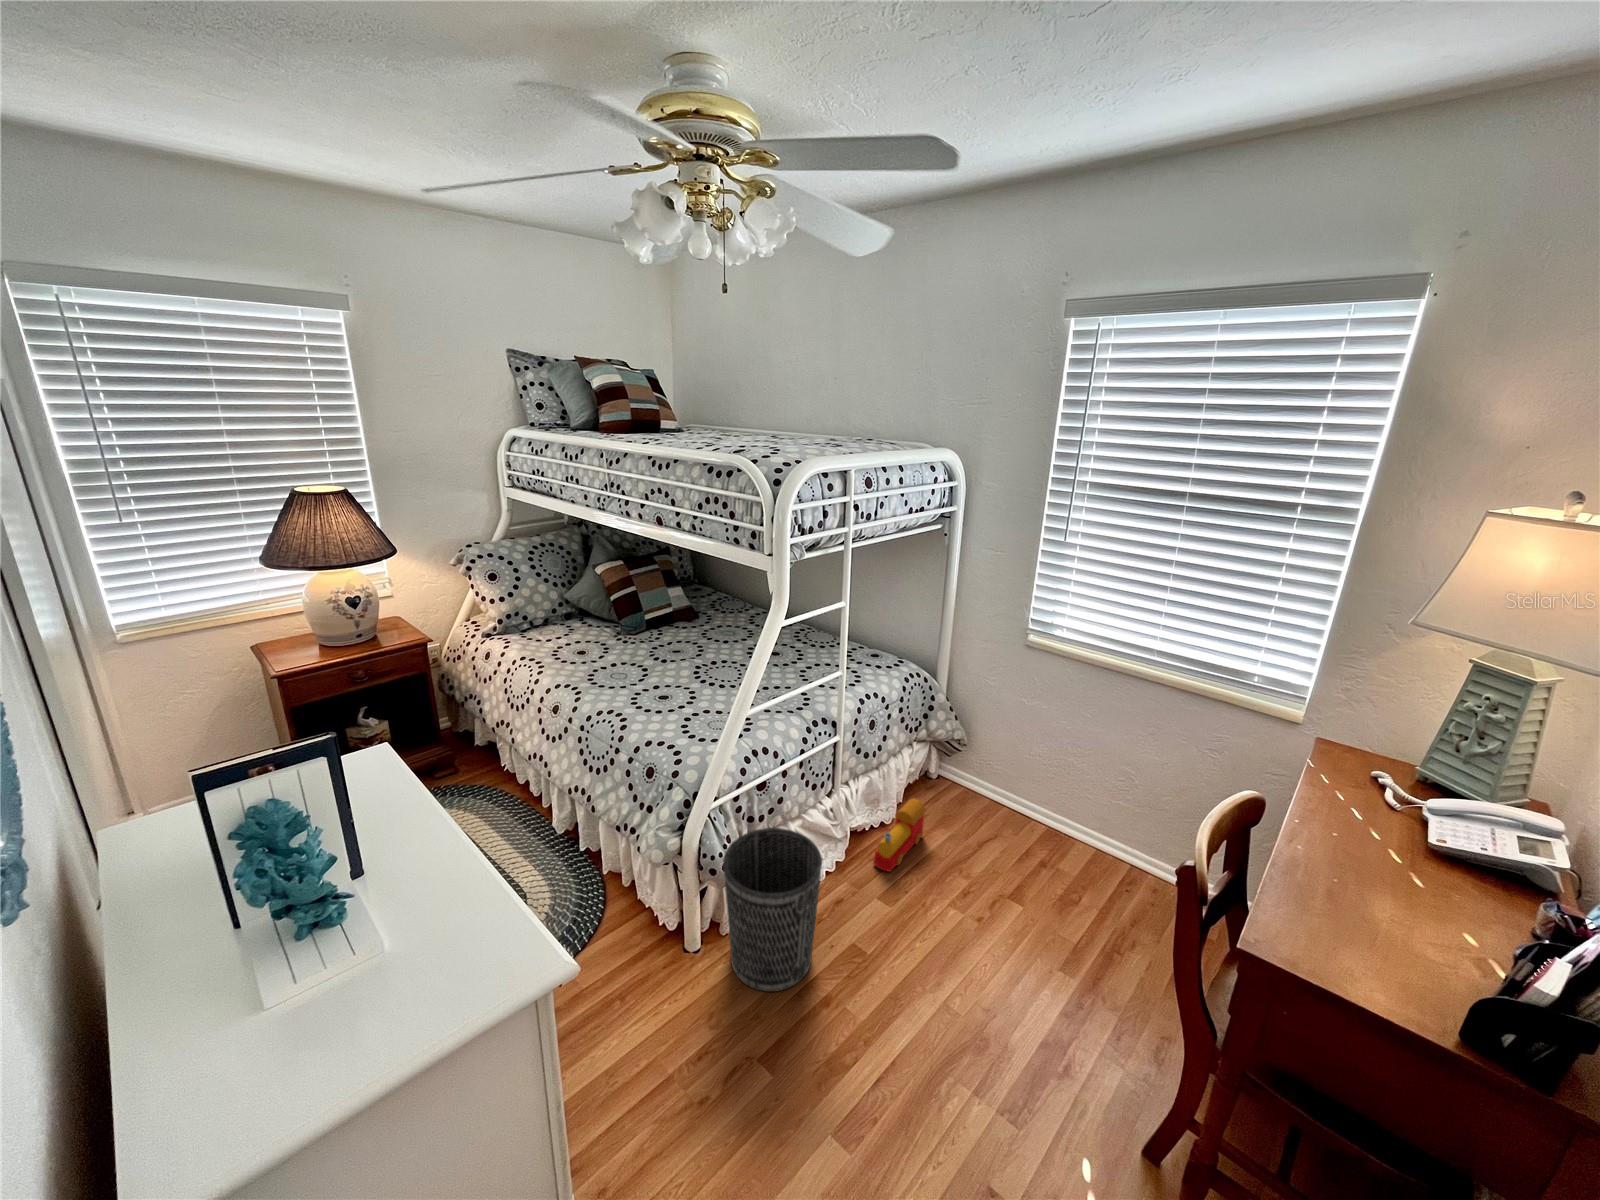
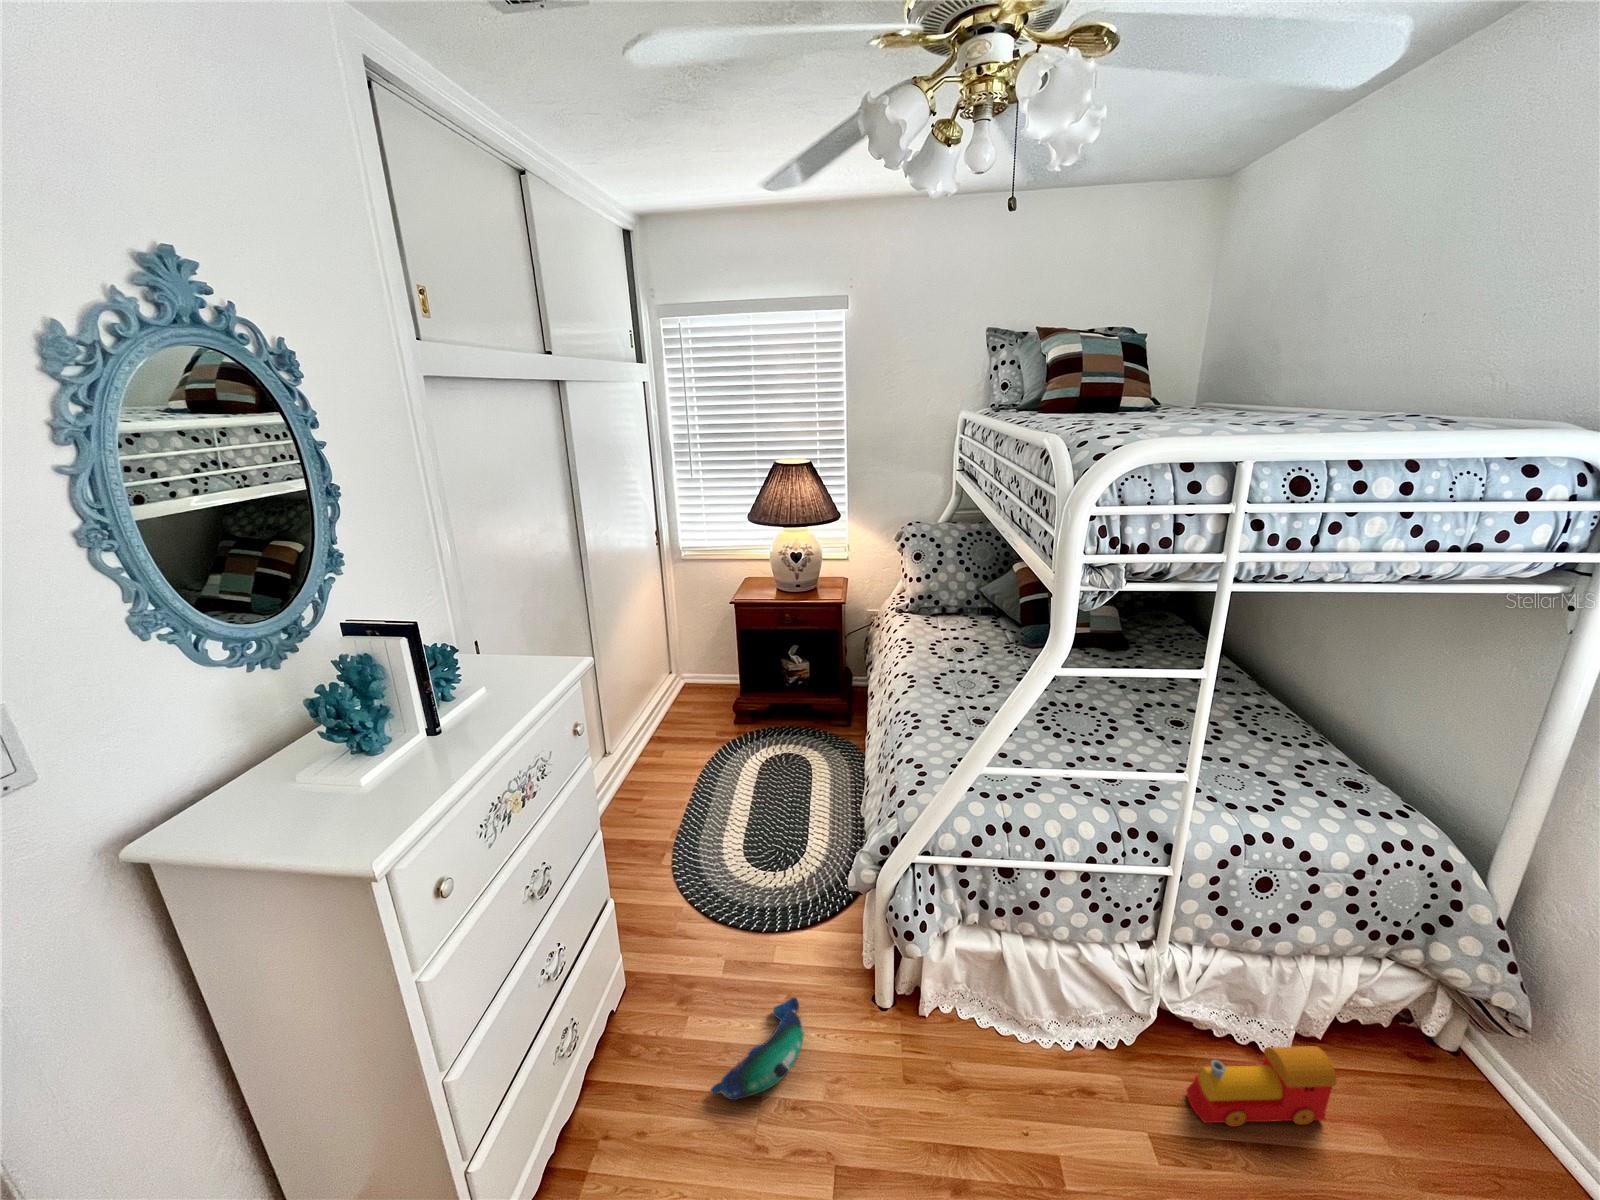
wastebasket: present [723,828,822,992] -> none [888,913,1021,1136]
plush toy: none [618,994,686,1115] -> present [710,997,804,1100]

